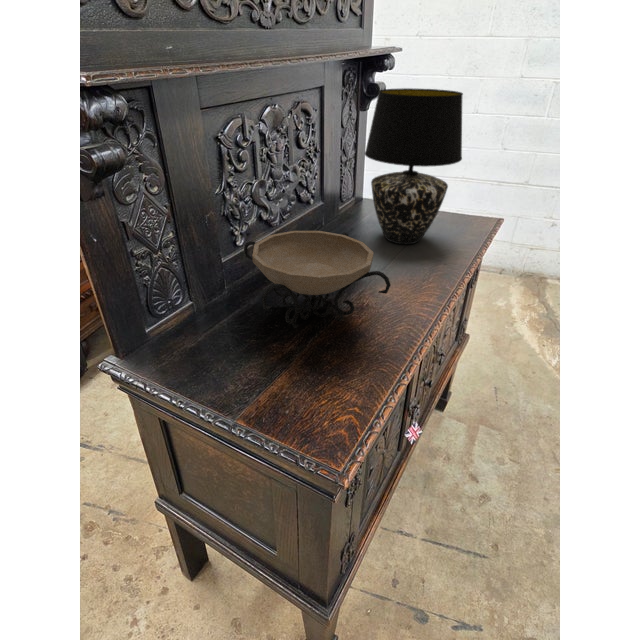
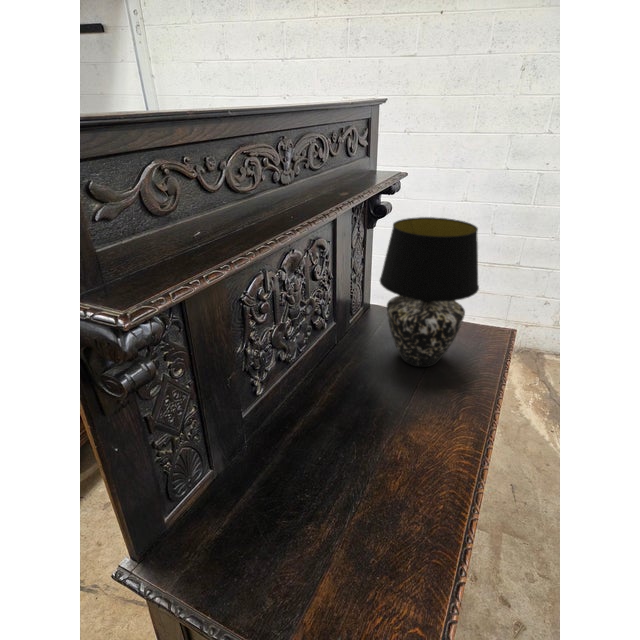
decorative bowl: present [244,231,391,328] -> none [267,380,435,503]

